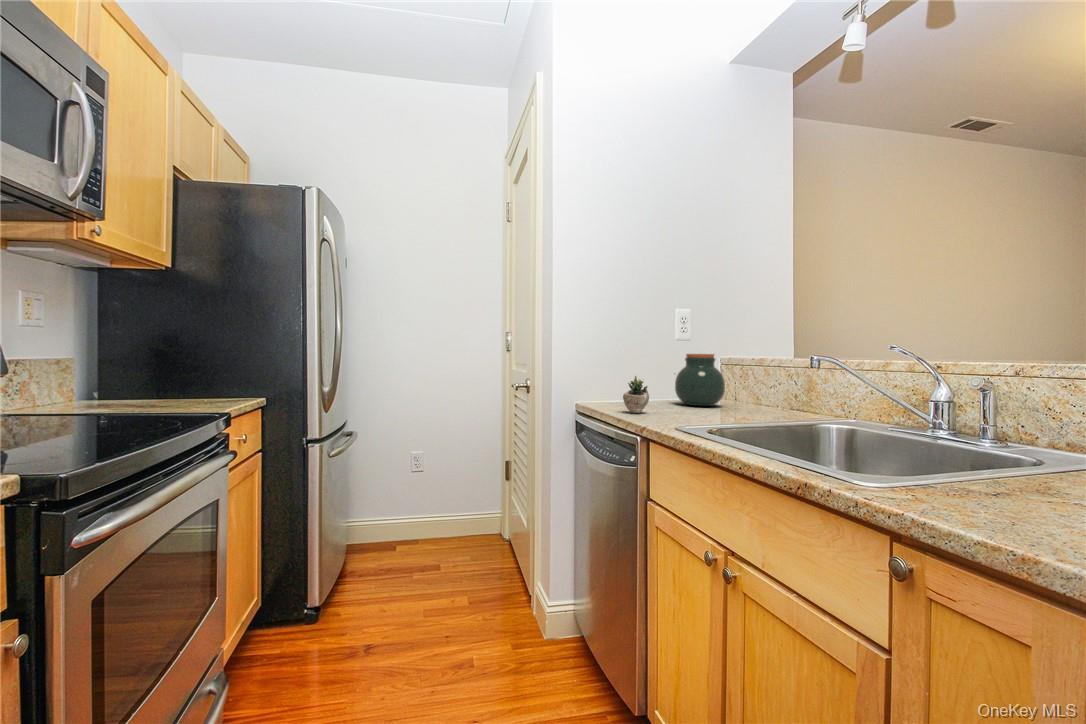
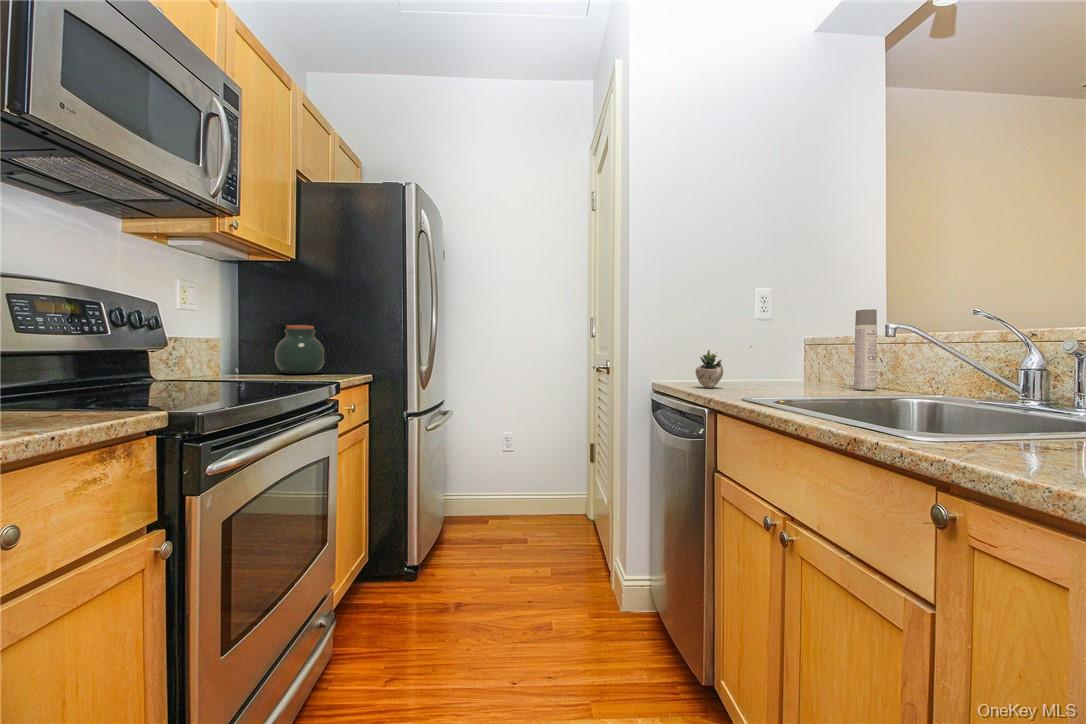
spray bottle: none [760,341,779,414] -> present [854,309,877,390]
jar: present [675,354,725,406] -> present [275,325,324,374]

